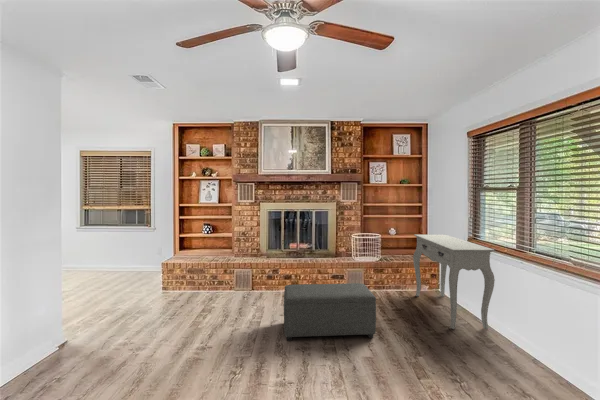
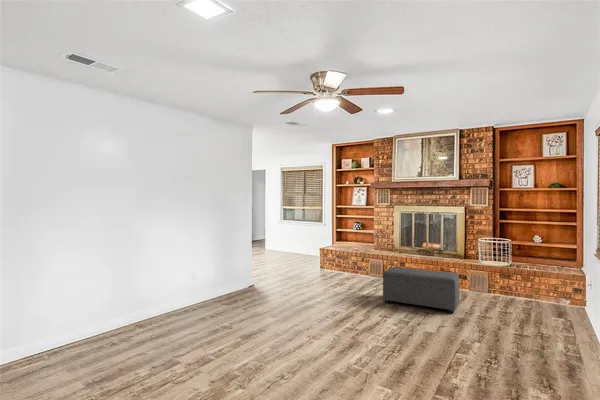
console table: present [413,234,495,329] -> none [537,240,590,331]

